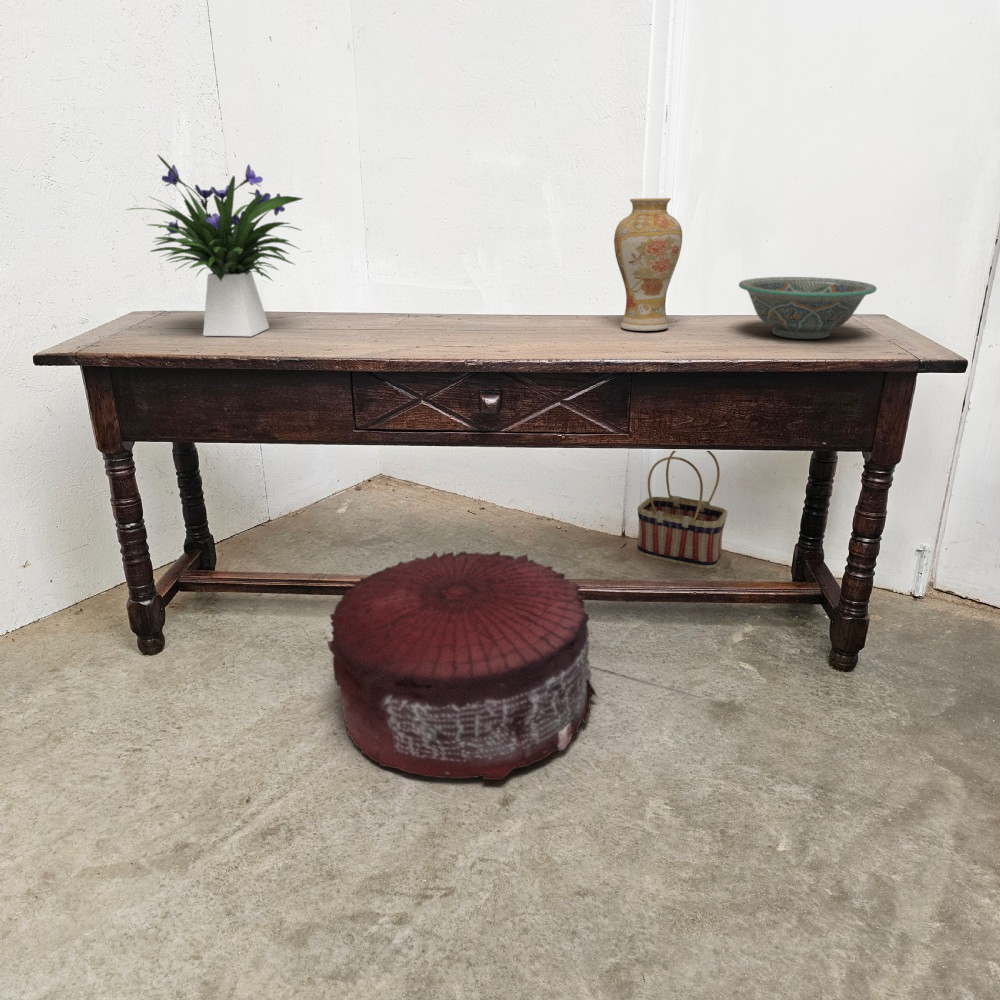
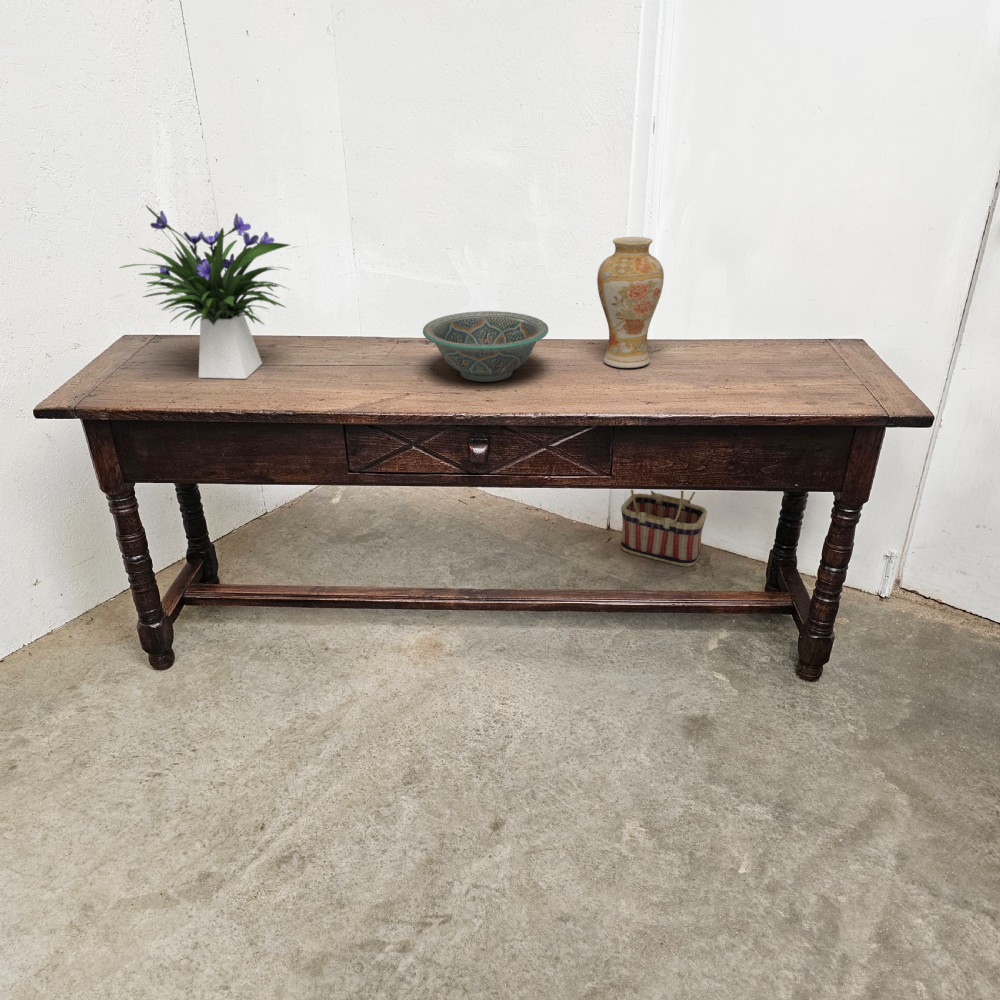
decorative bowl: present [739,277,877,339] -> present [423,311,548,382]
pouf: present [327,552,596,780] -> none [329,574,580,805]

